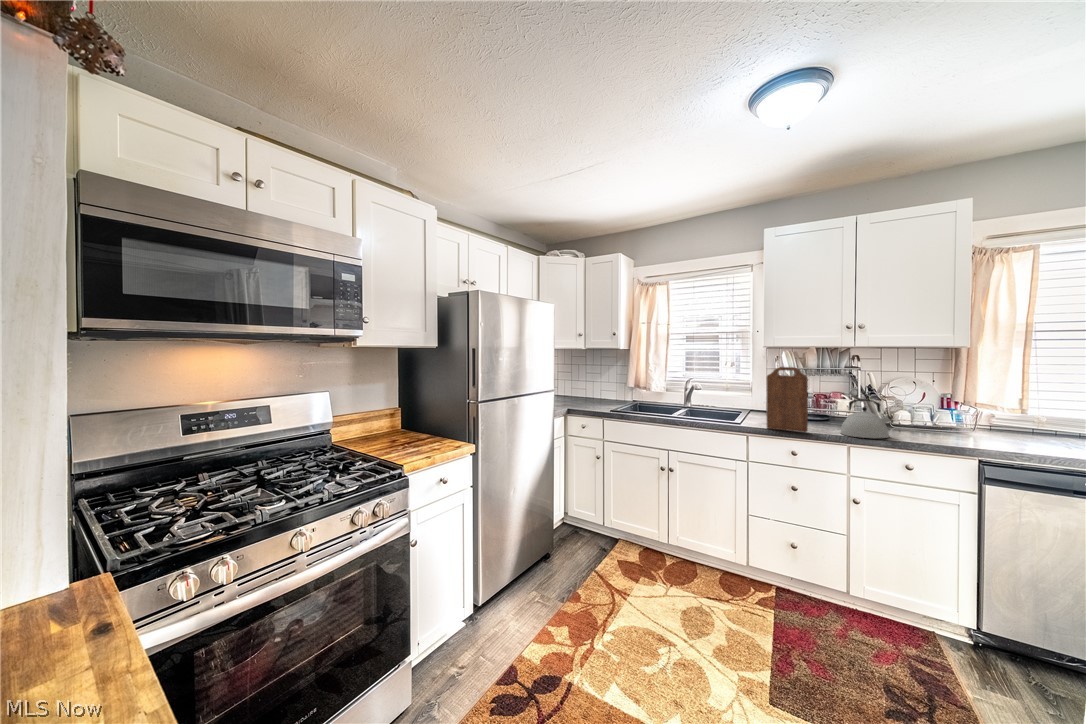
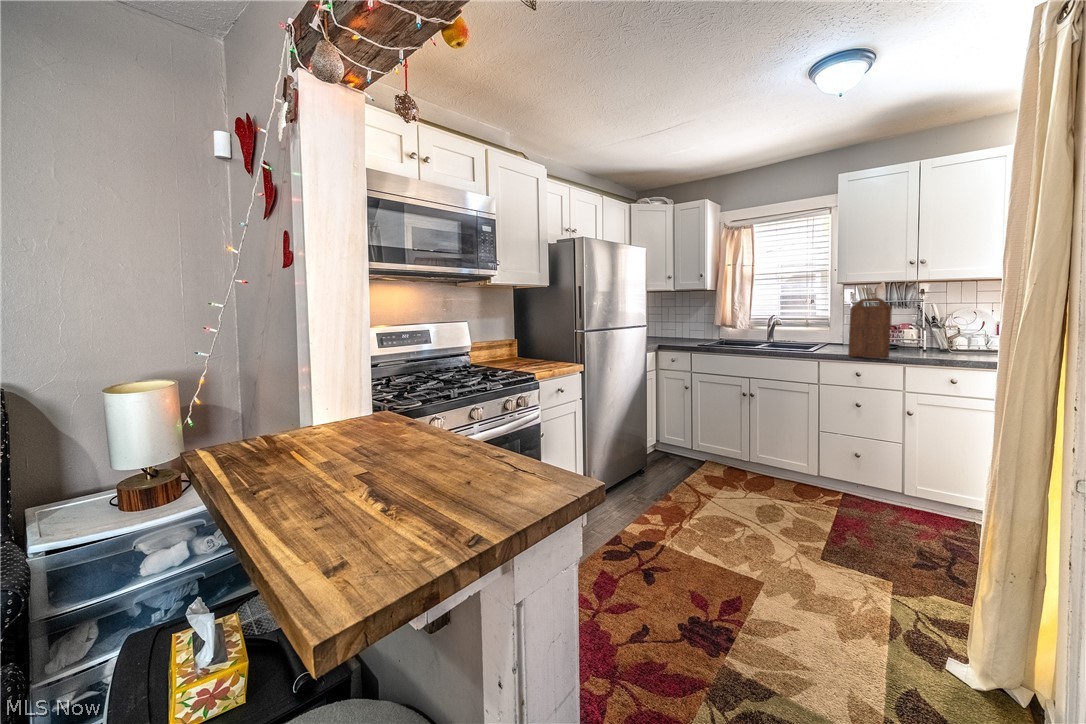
kettle: present [841,399,892,438] -> none [923,326,977,362]

